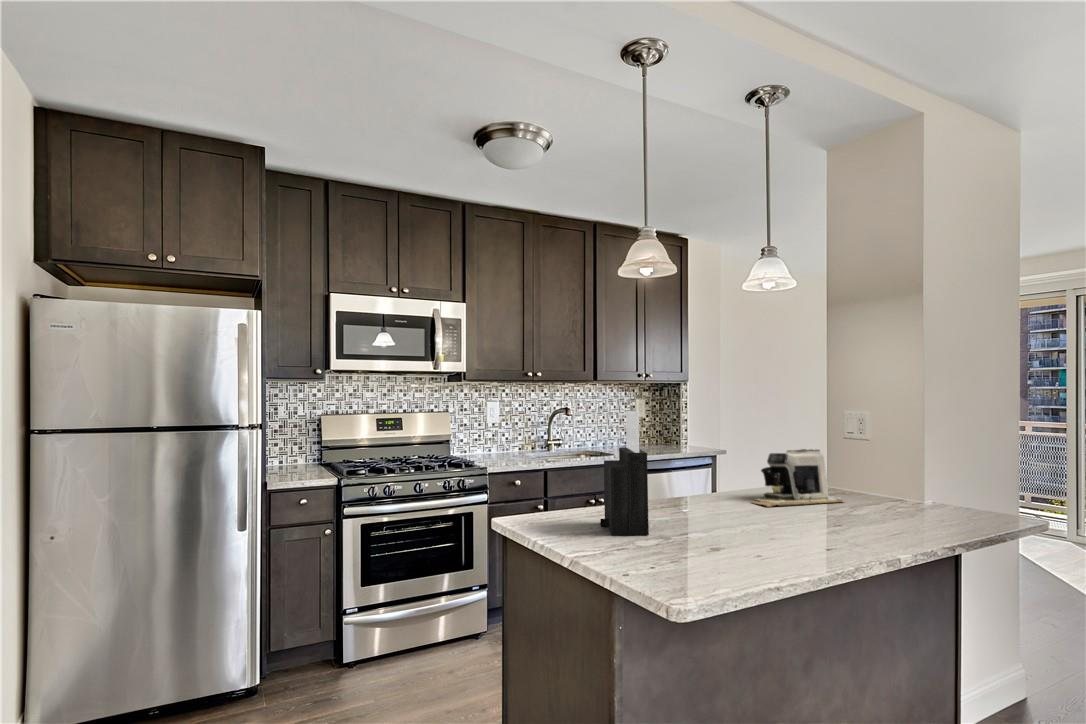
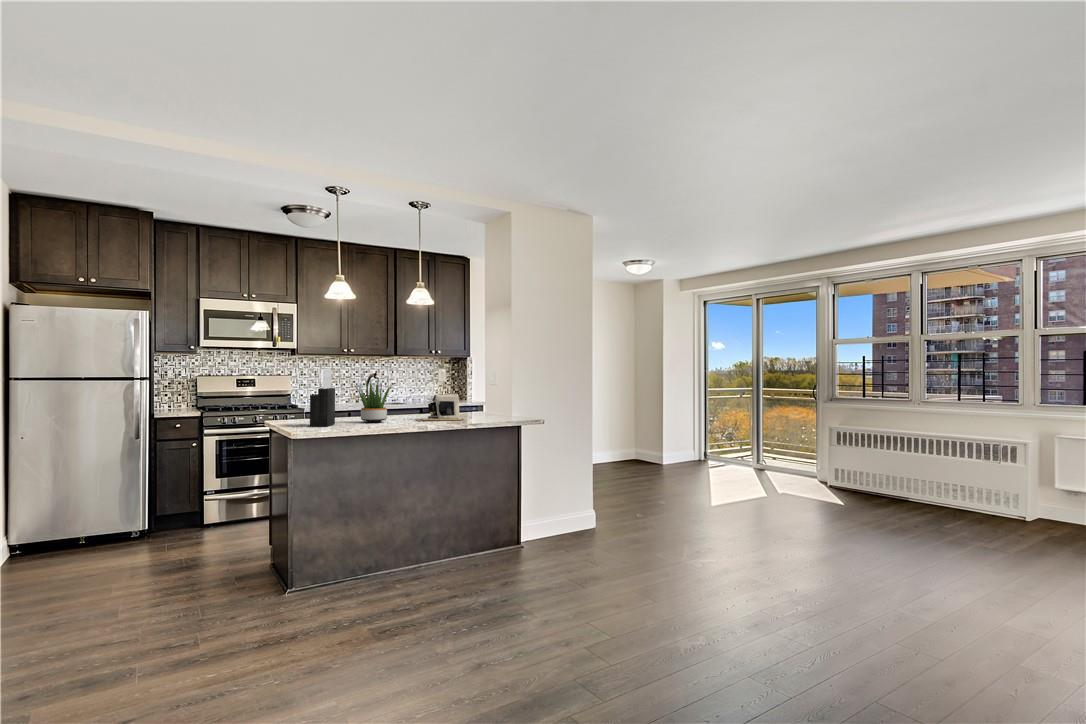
potted plant: none [649,423,739,514] -> present [355,379,391,423]

